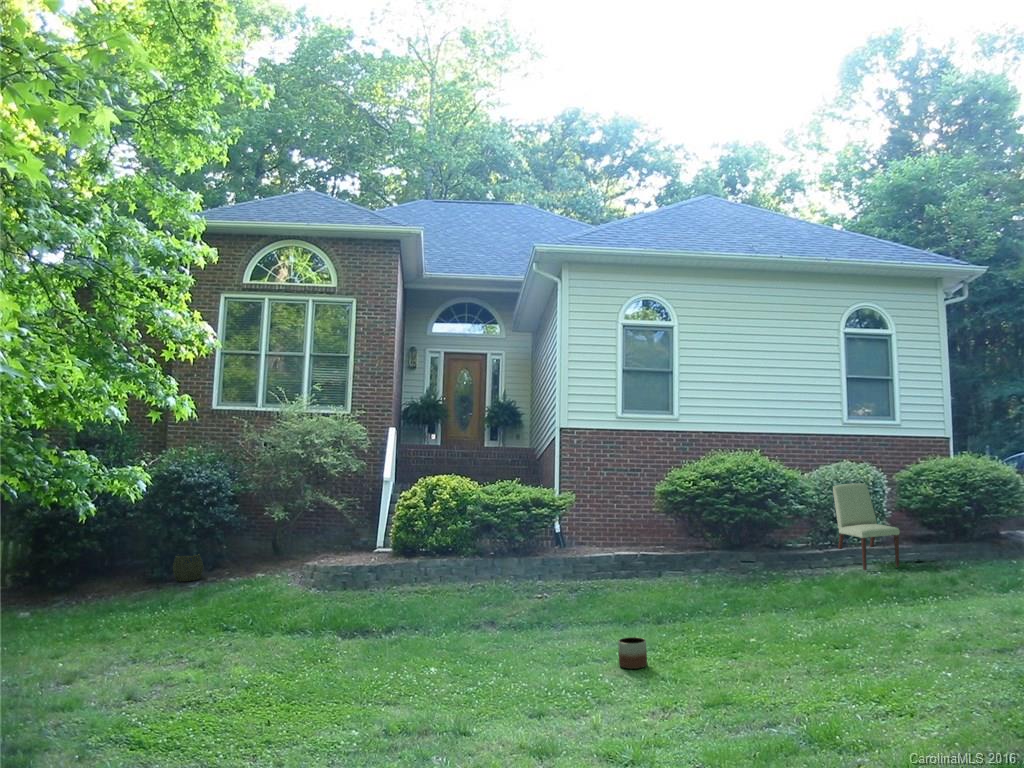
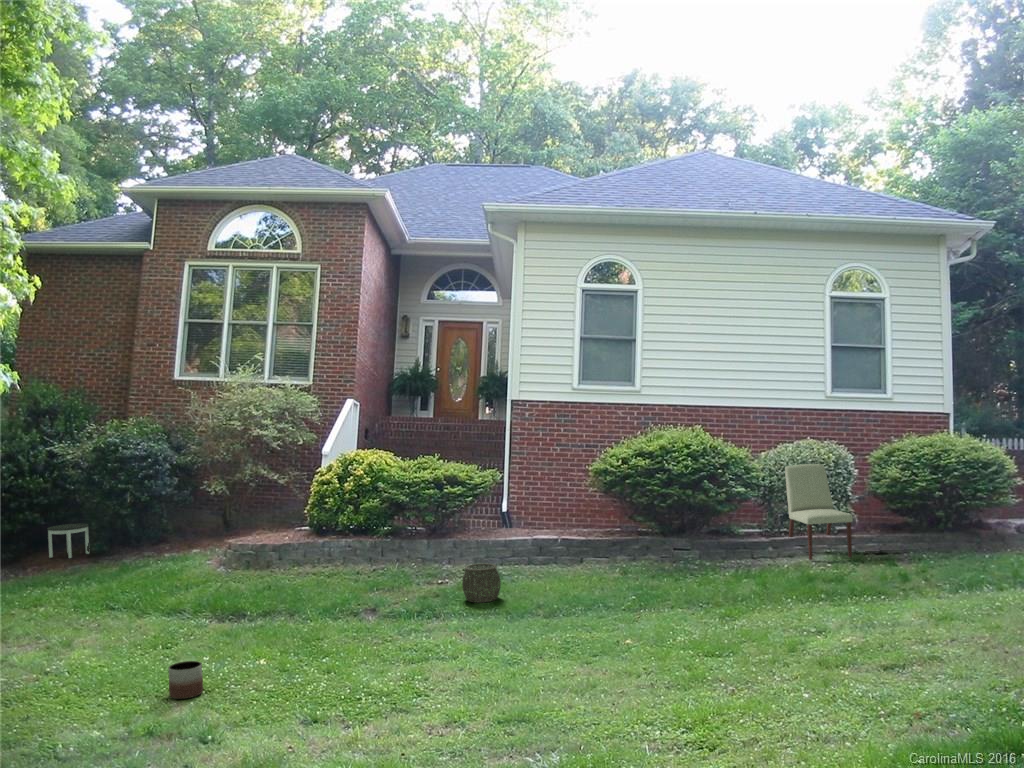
round table: none [109,554,150,588] -> present [47,524,89,558]
woven basket: present [173,554,203,581] -> present [462,564,501,602]
planter: present [618,637,647,669] -> present [169,661,203,699]

